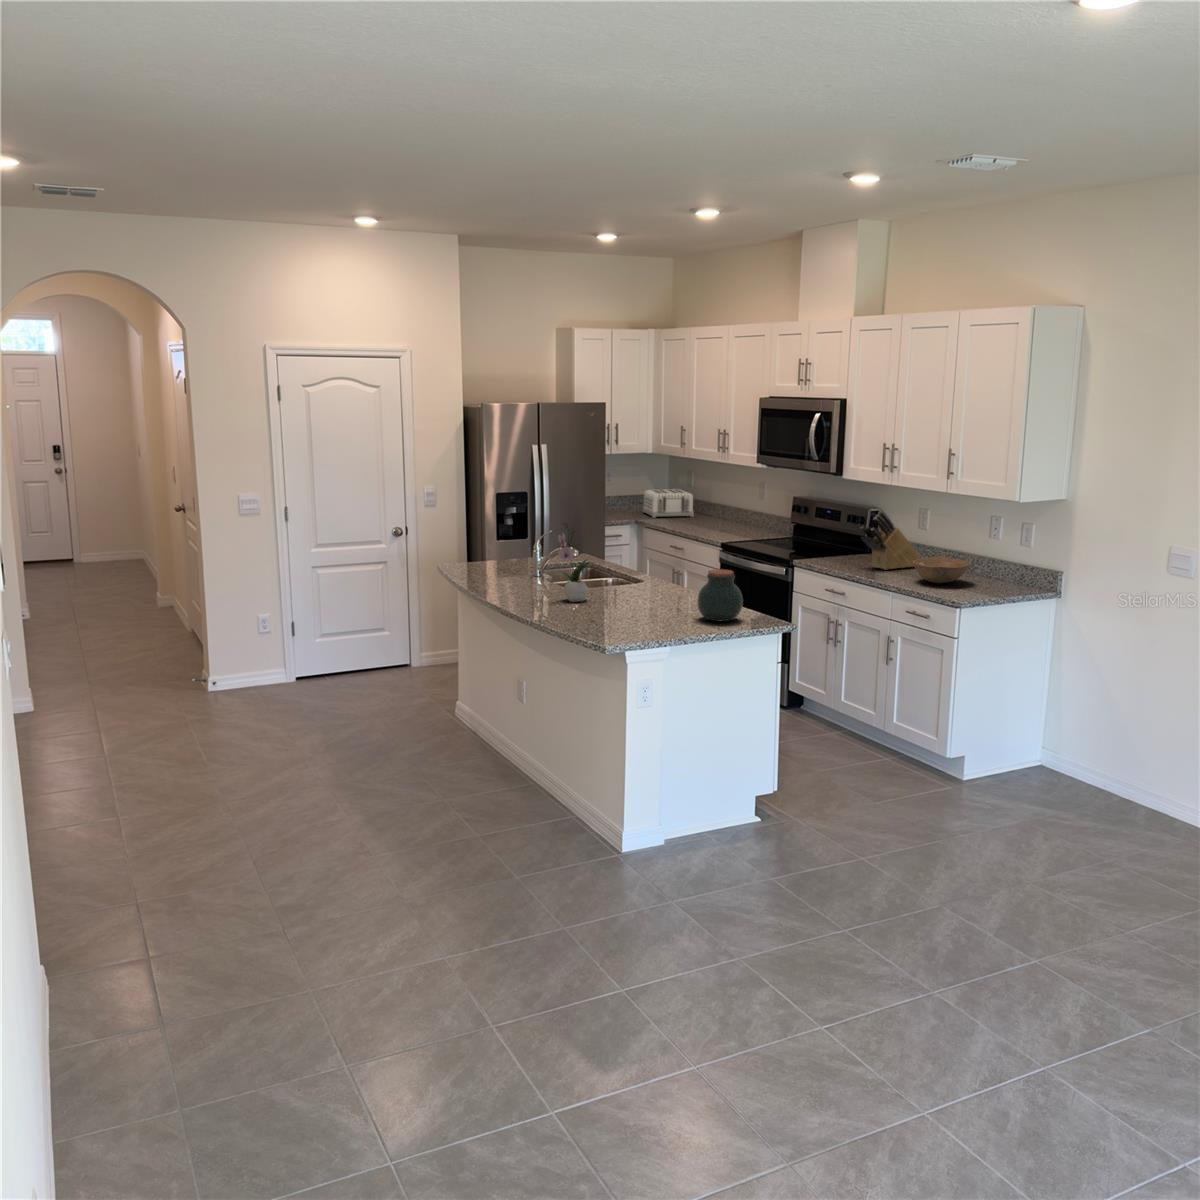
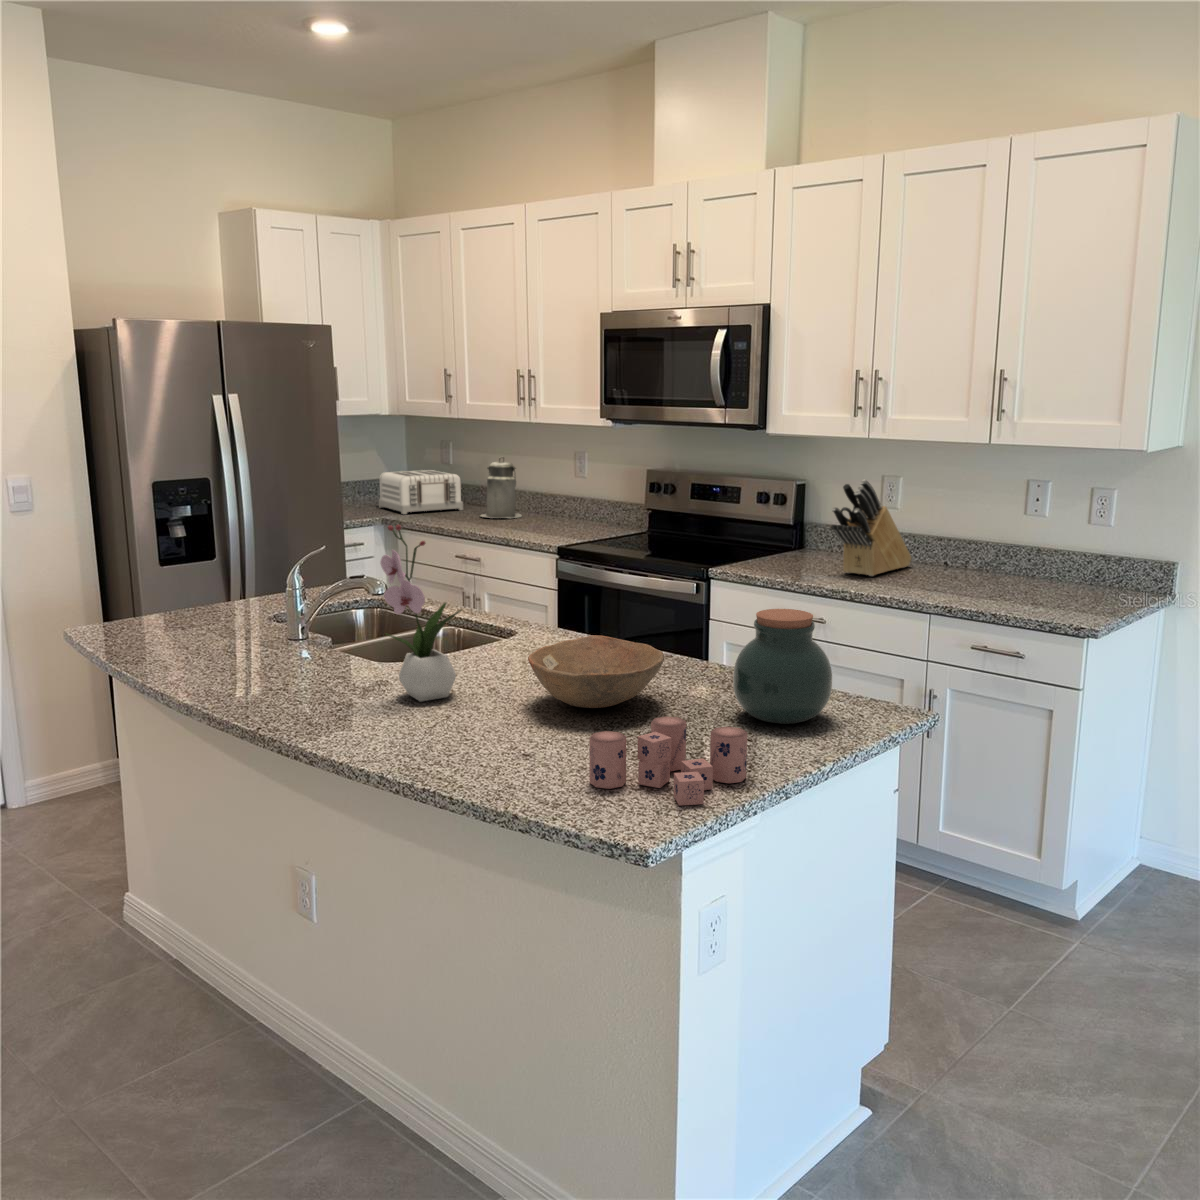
canister: none [699,484,726,524] -> present [481,457,522,518]
bowl: present [913,557,970,583] -> present [528,635,664,708]
candle: none [608,608,672,638] -> present [589,716,747,806]

